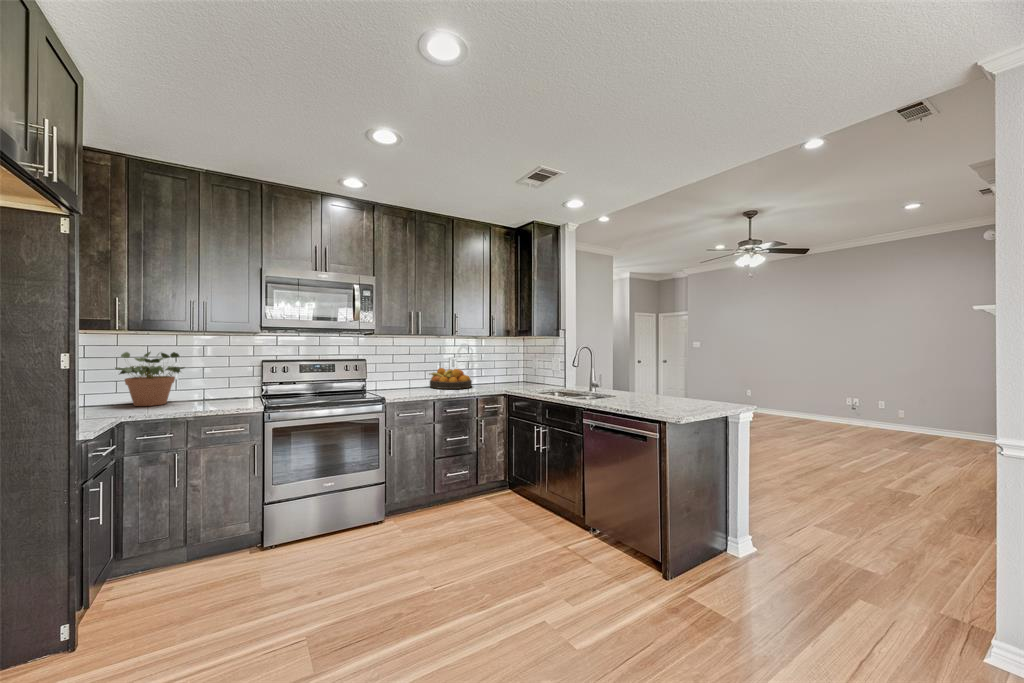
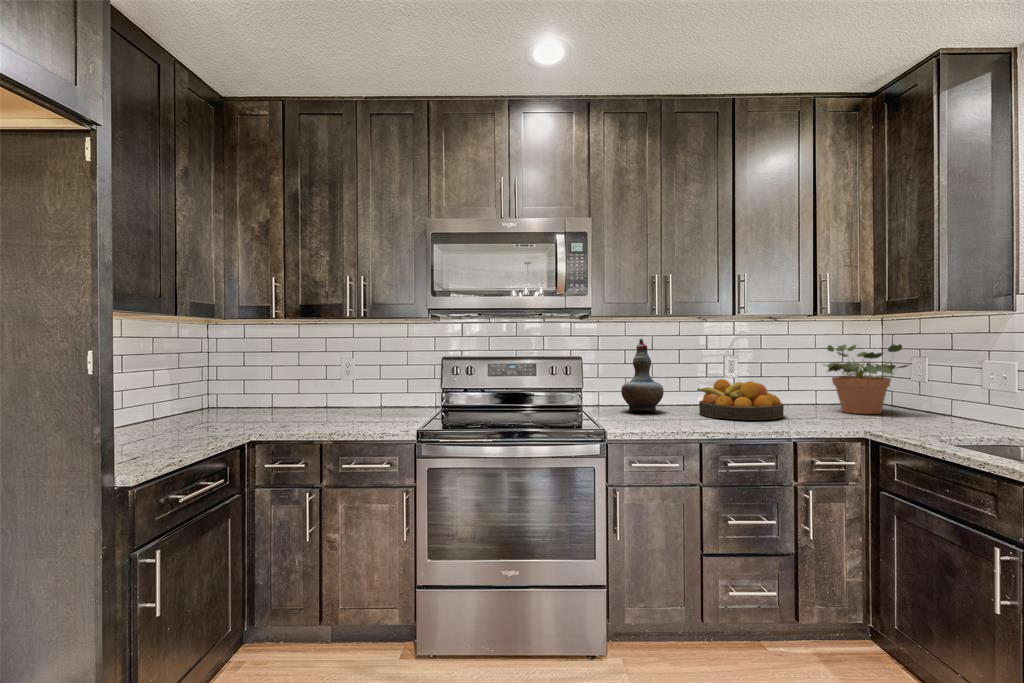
decorative vase: none [386,344,410,387] -> present [621,338,664,411]
potted plant: present [115,352,185,406] -> present [825,344,909,414]

